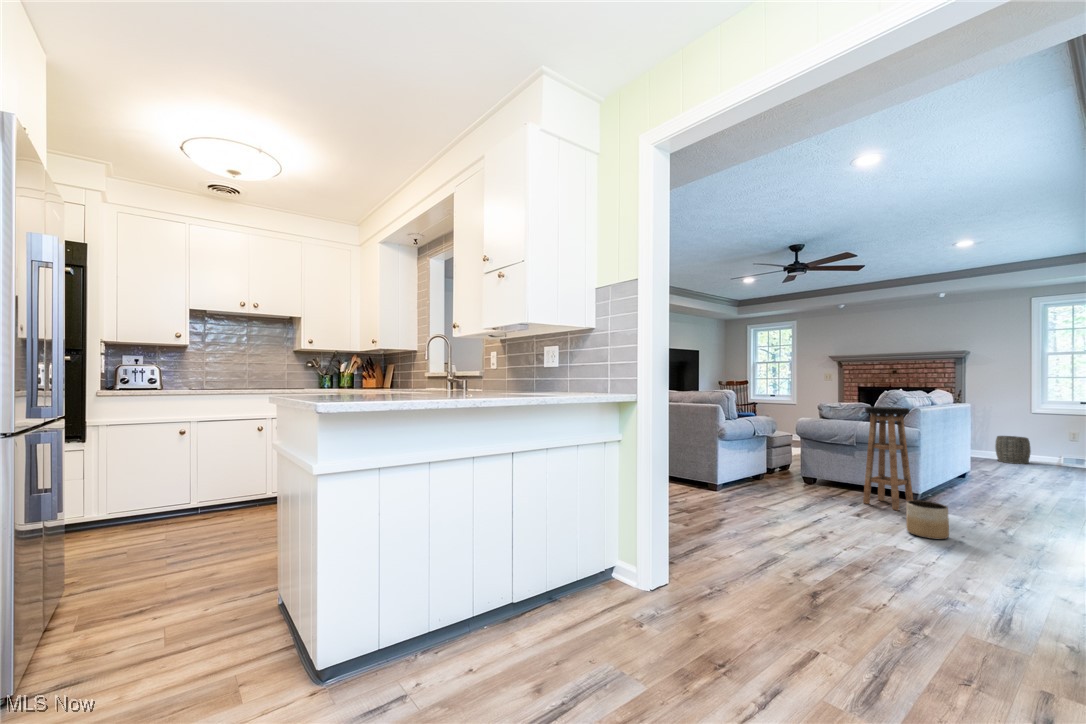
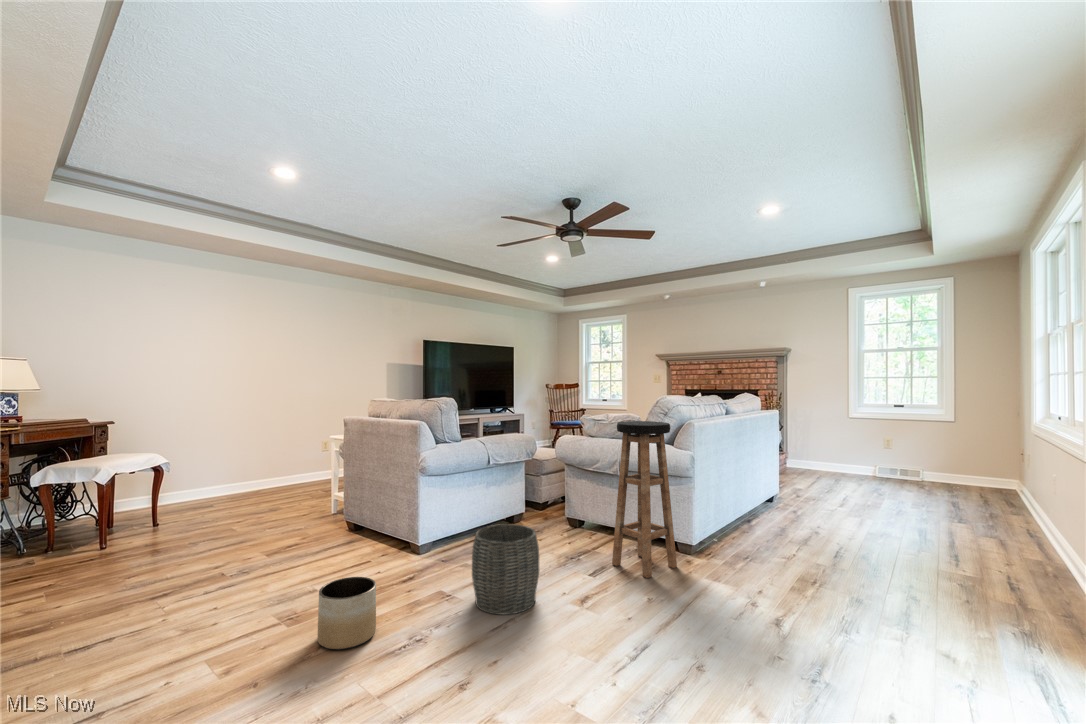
woven basket: present [995,436,1031,464] -> present [472,524,539,615]
planter: present [906,500,949,539] -> present [318,577,376,650]

